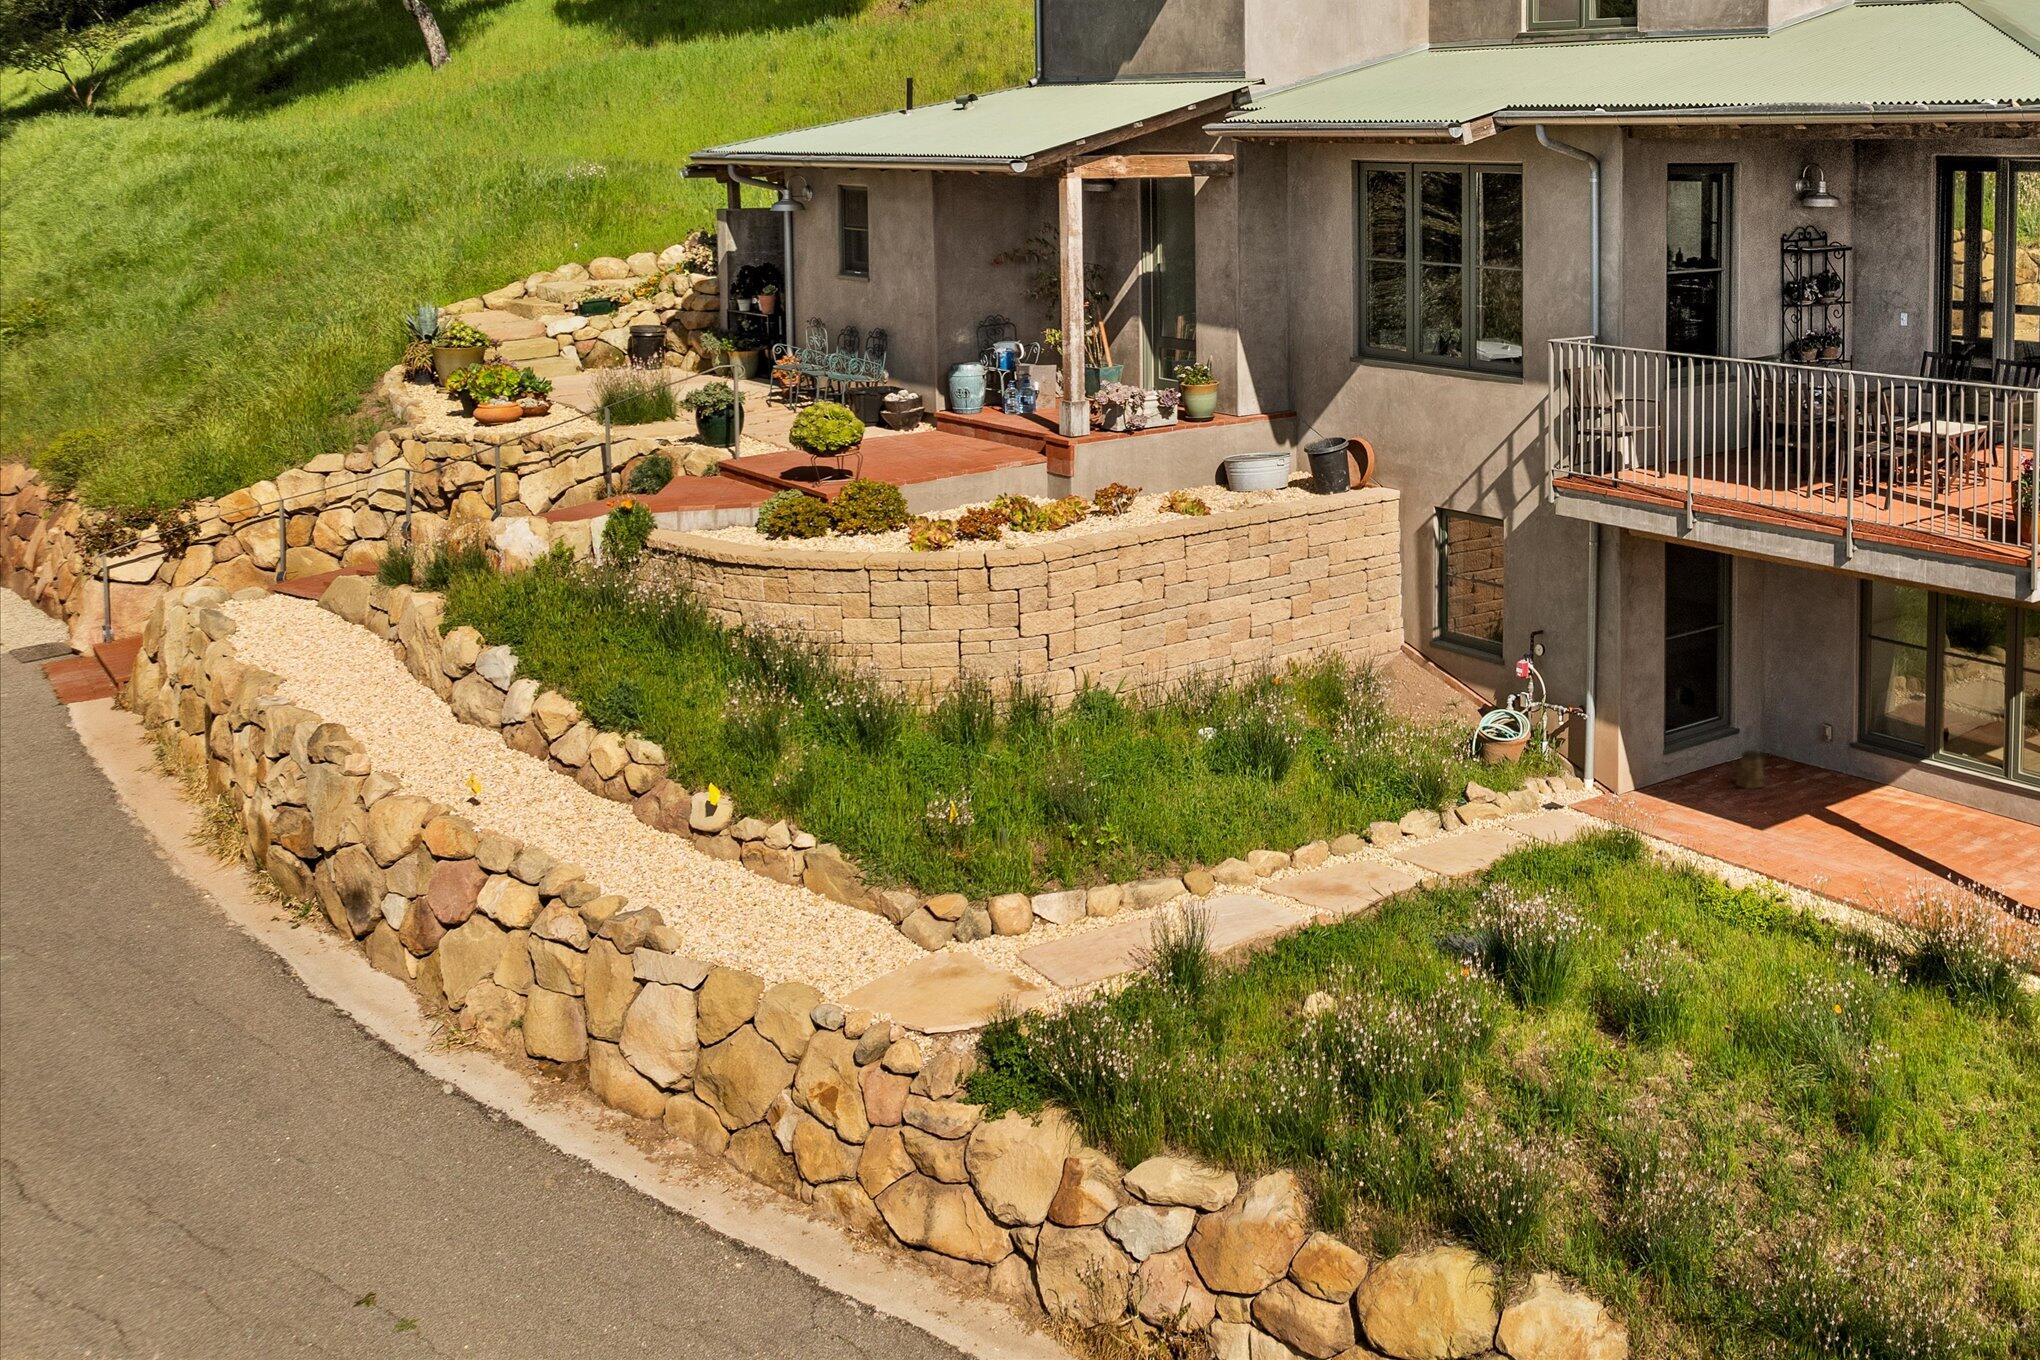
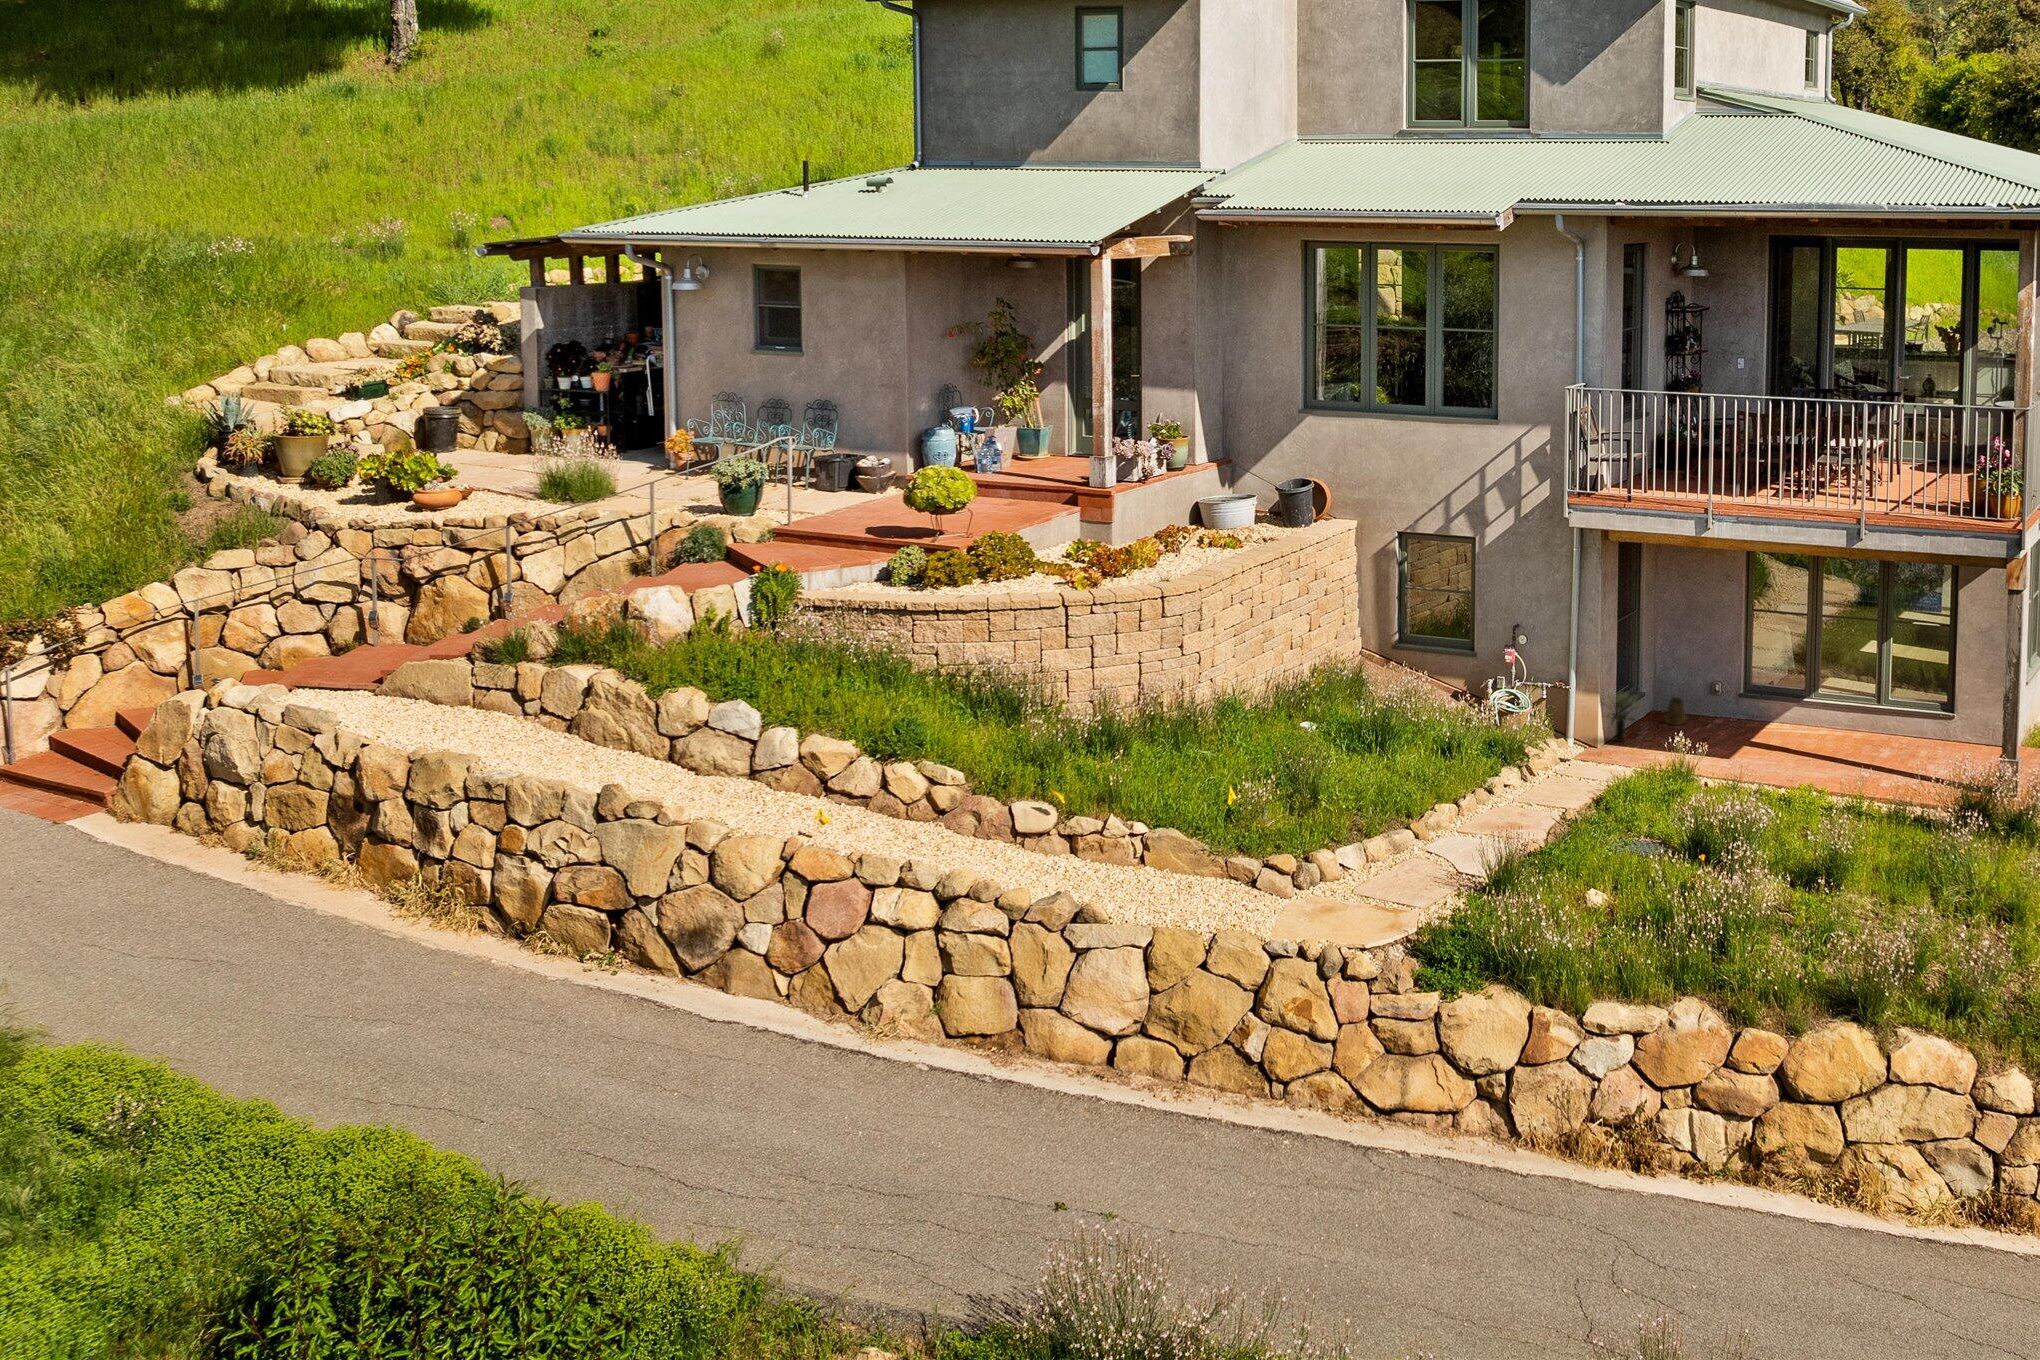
potted plant: none [1606,736,1667,804] -> present [1600,693,1643,742]

